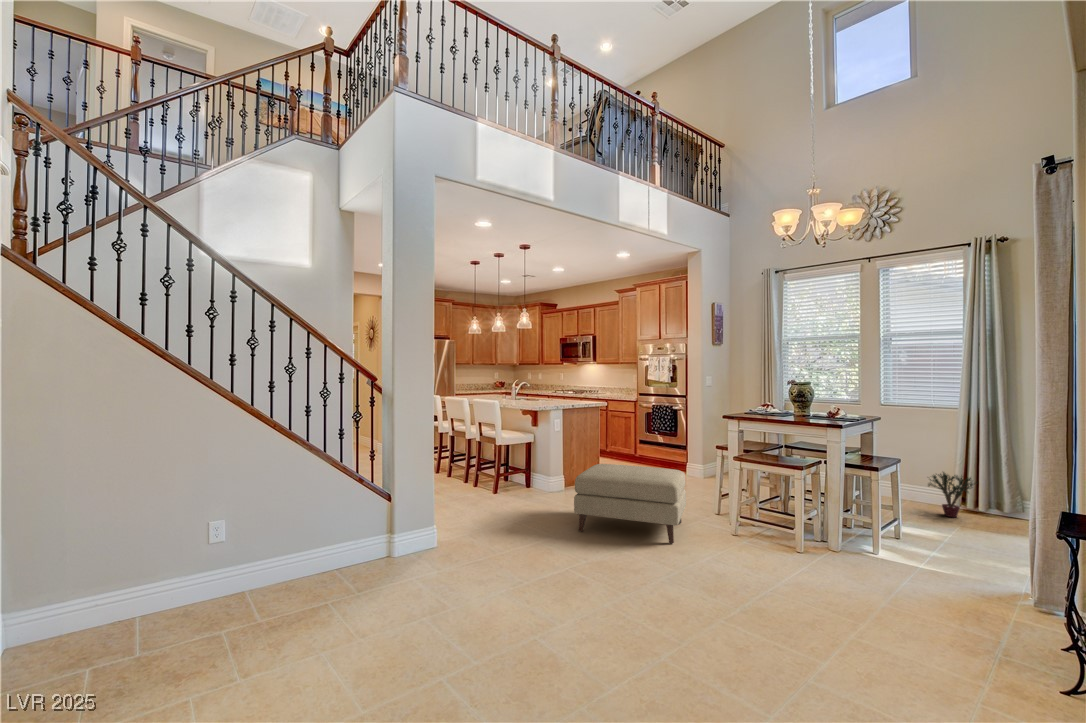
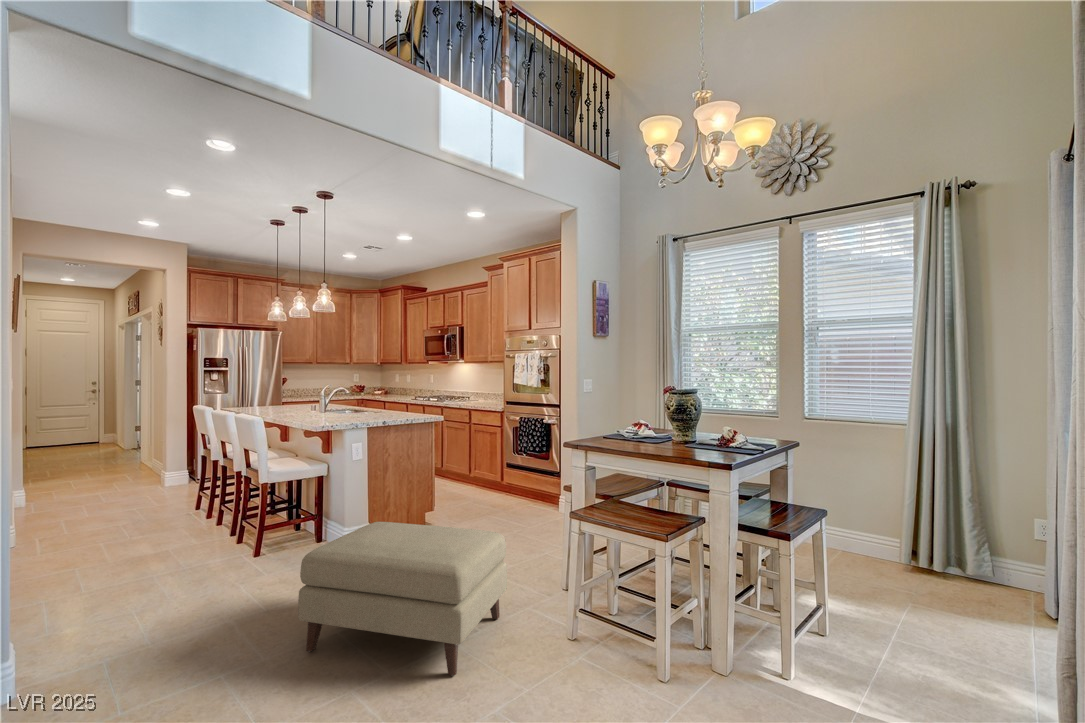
potted plant: present [928,472,973,517] -> none [864,514,934,583]

